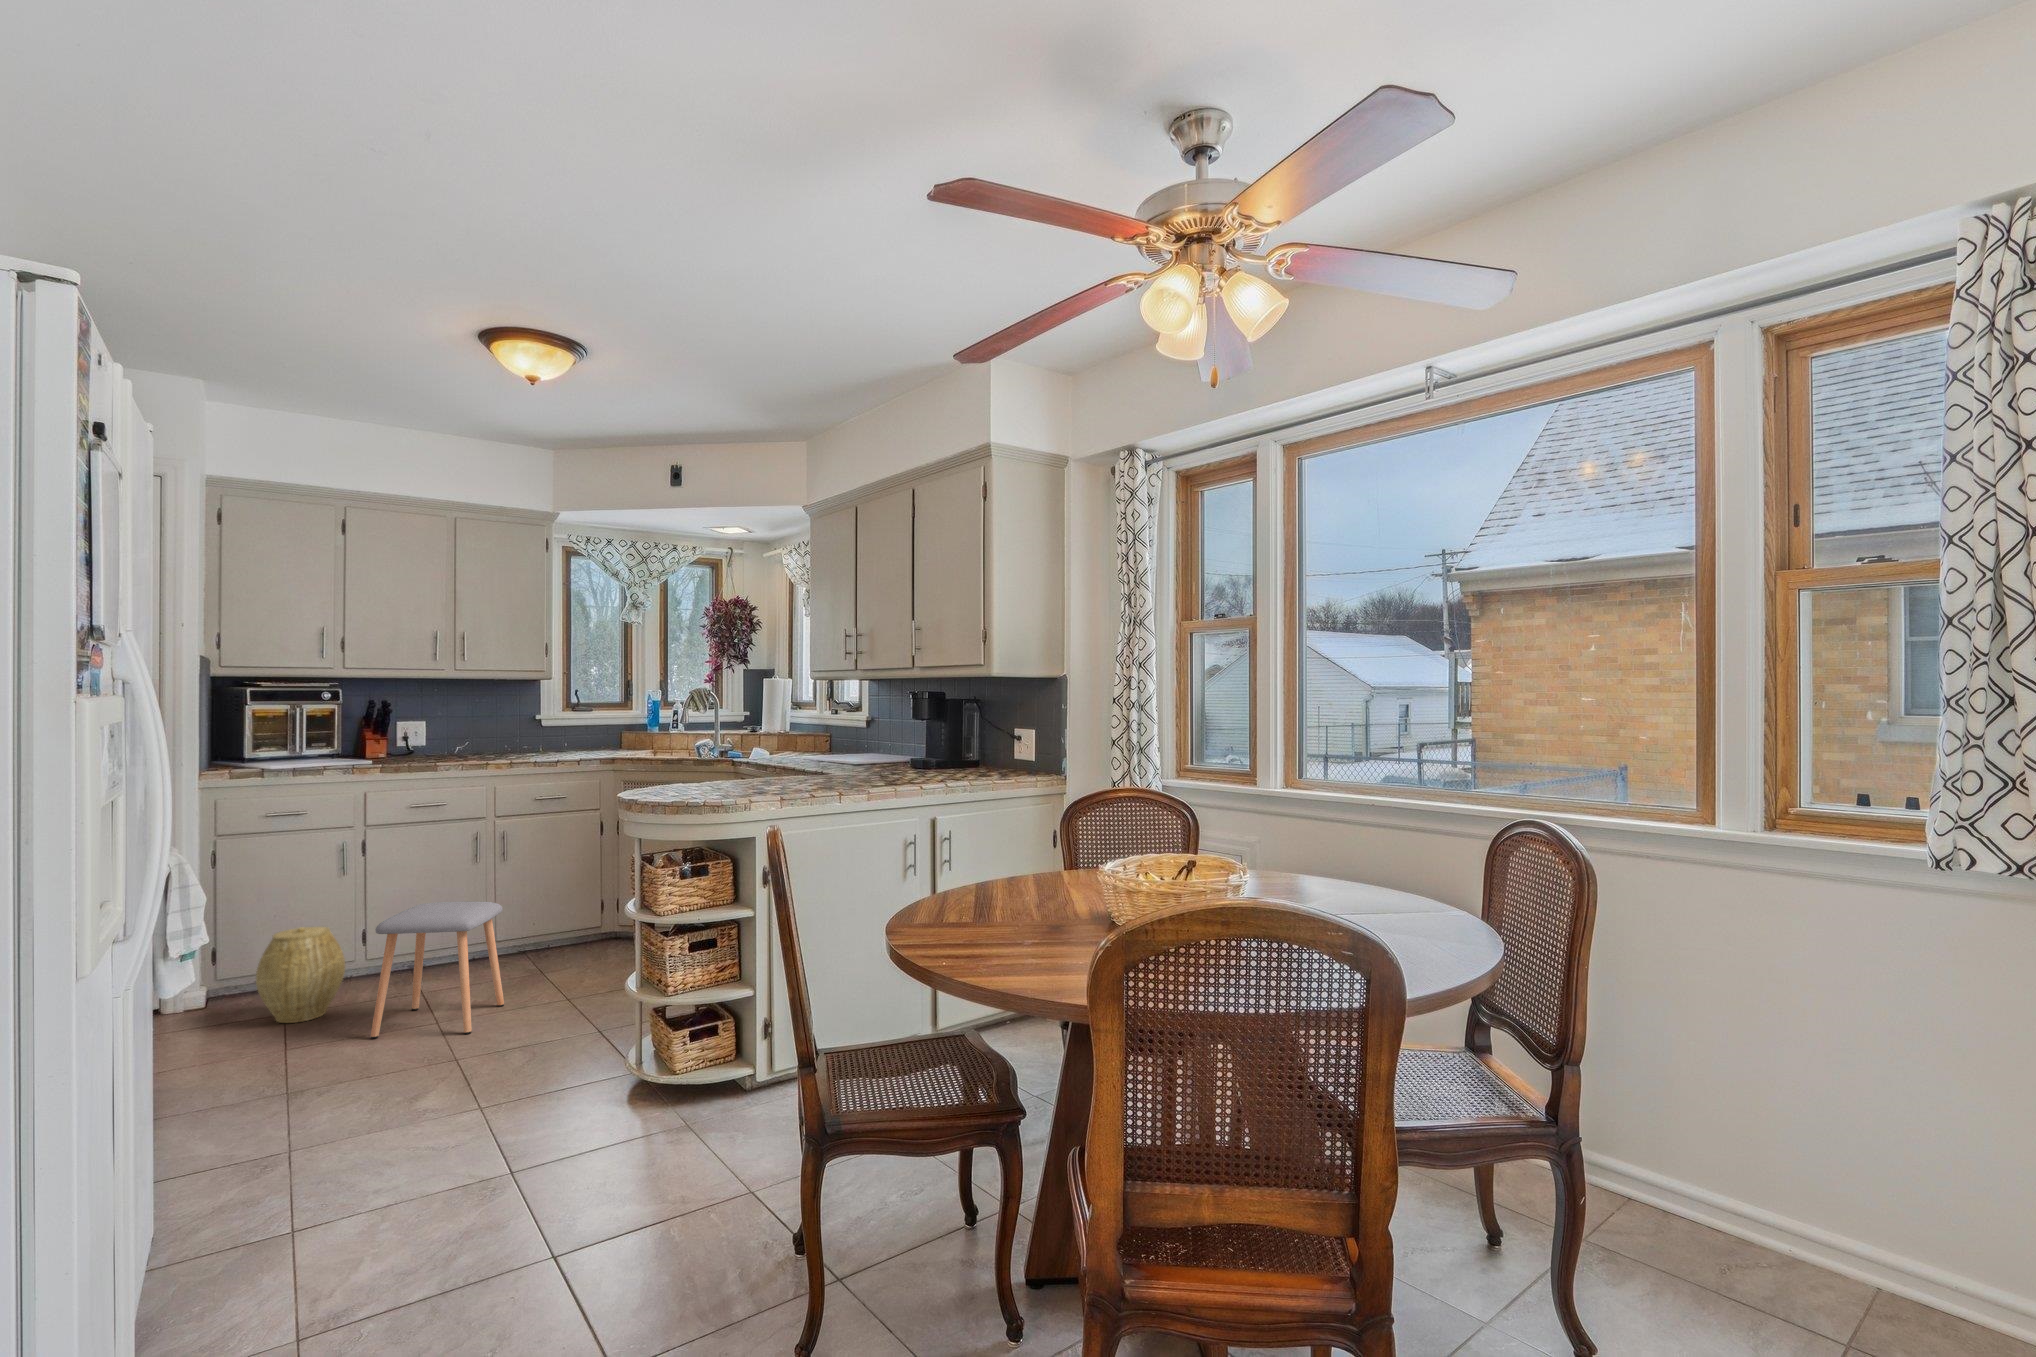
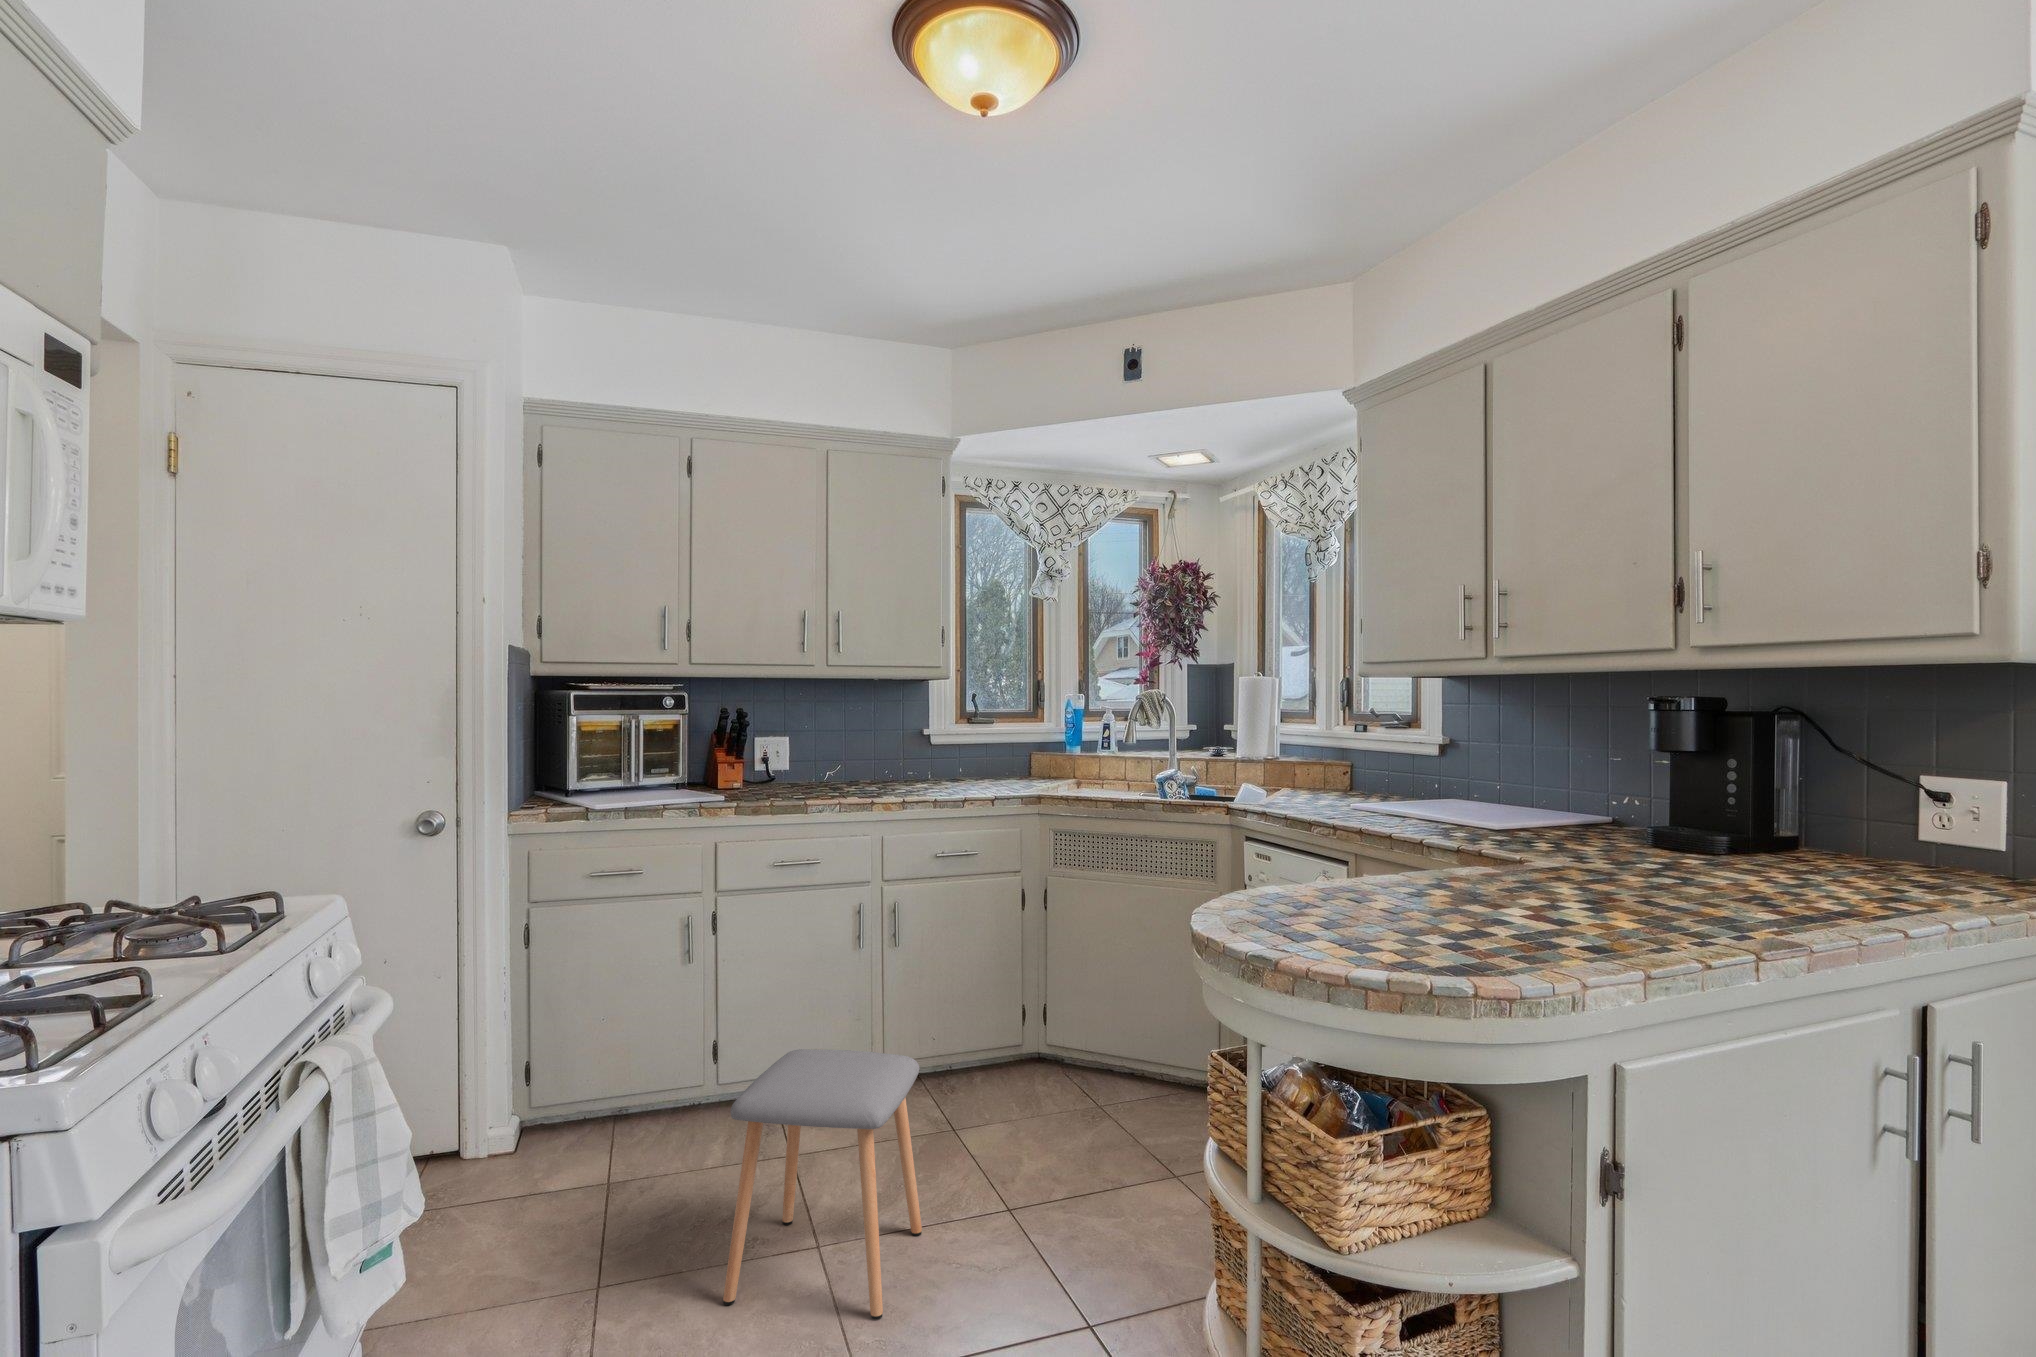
woven basket: present [256,927,345,1023] -> none [564,1065,688,1230]

